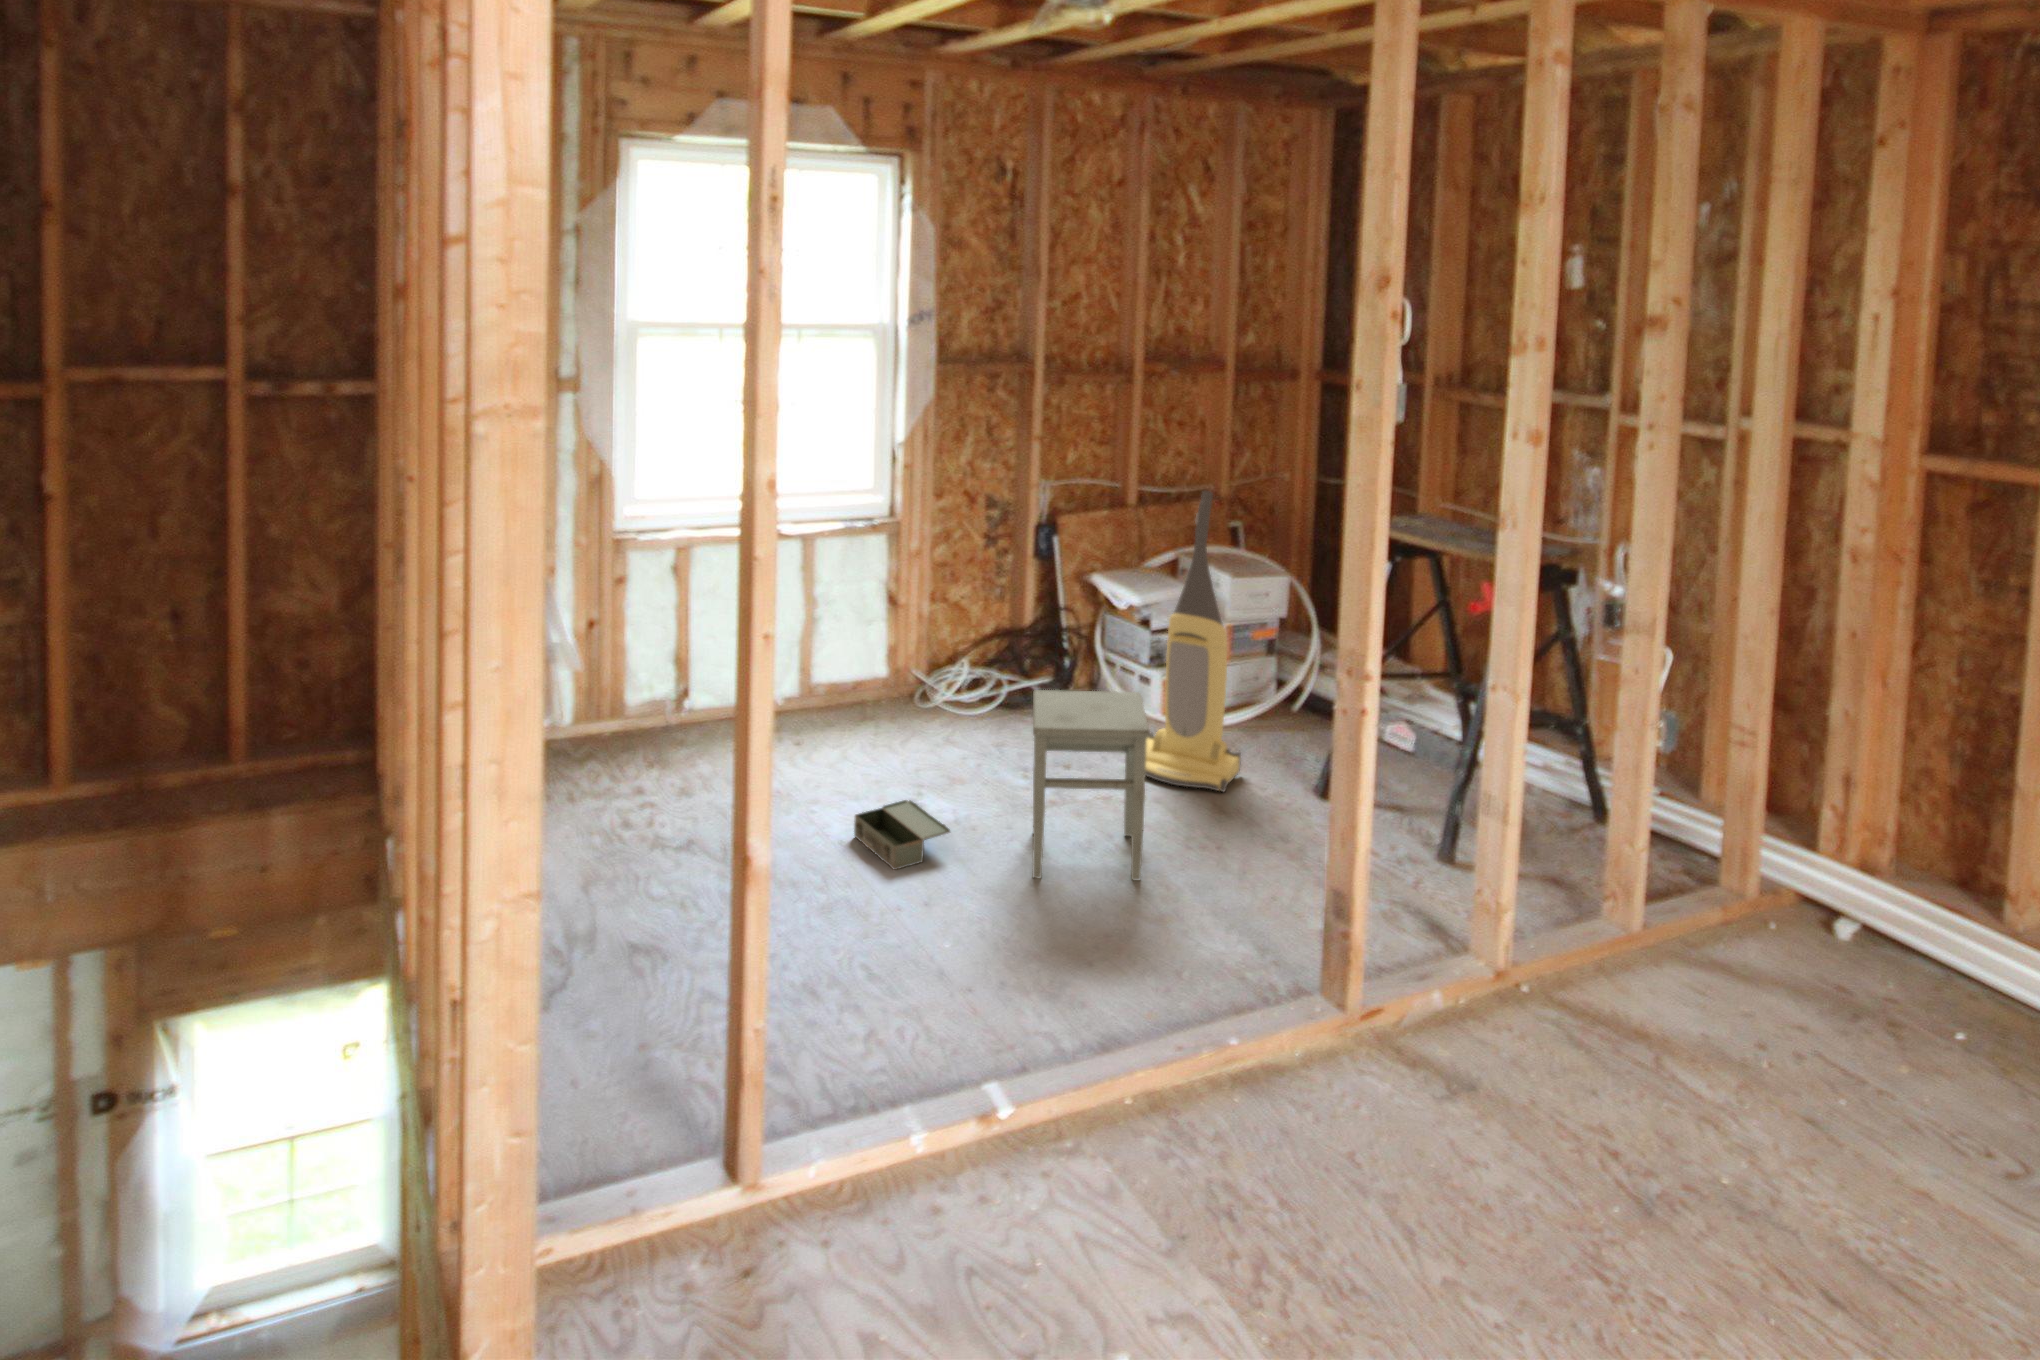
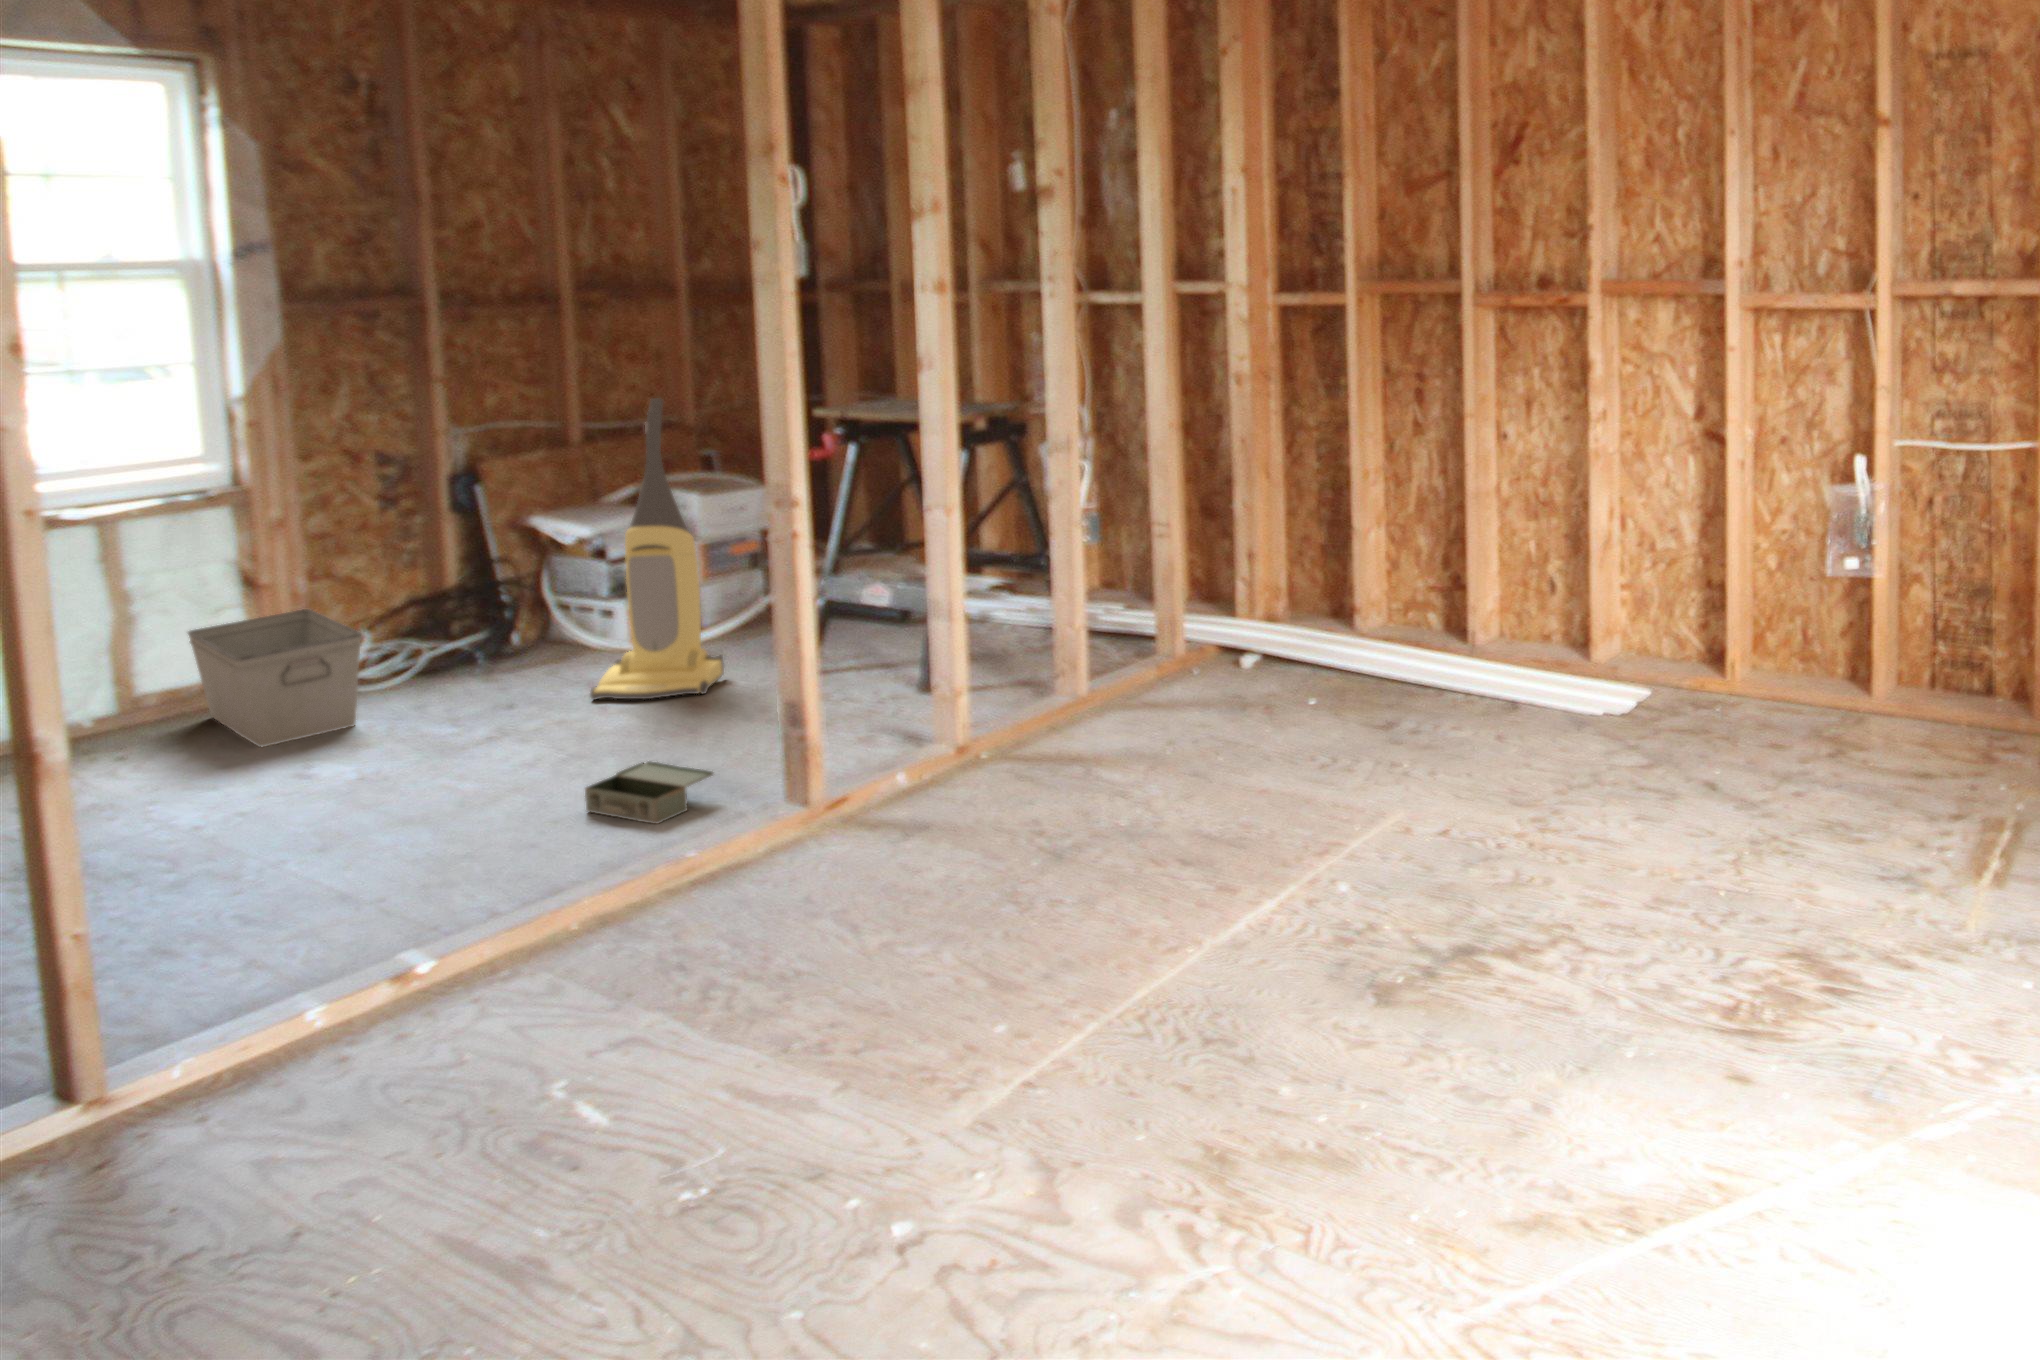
storage bin: none [850,629,962,755] -> present [188,609,361,747]
stool: present [1032,690,1150,880] -> none [457,600,606,798]
toolbox: present [854,800,950,870] -> present [585,761,713,824]

